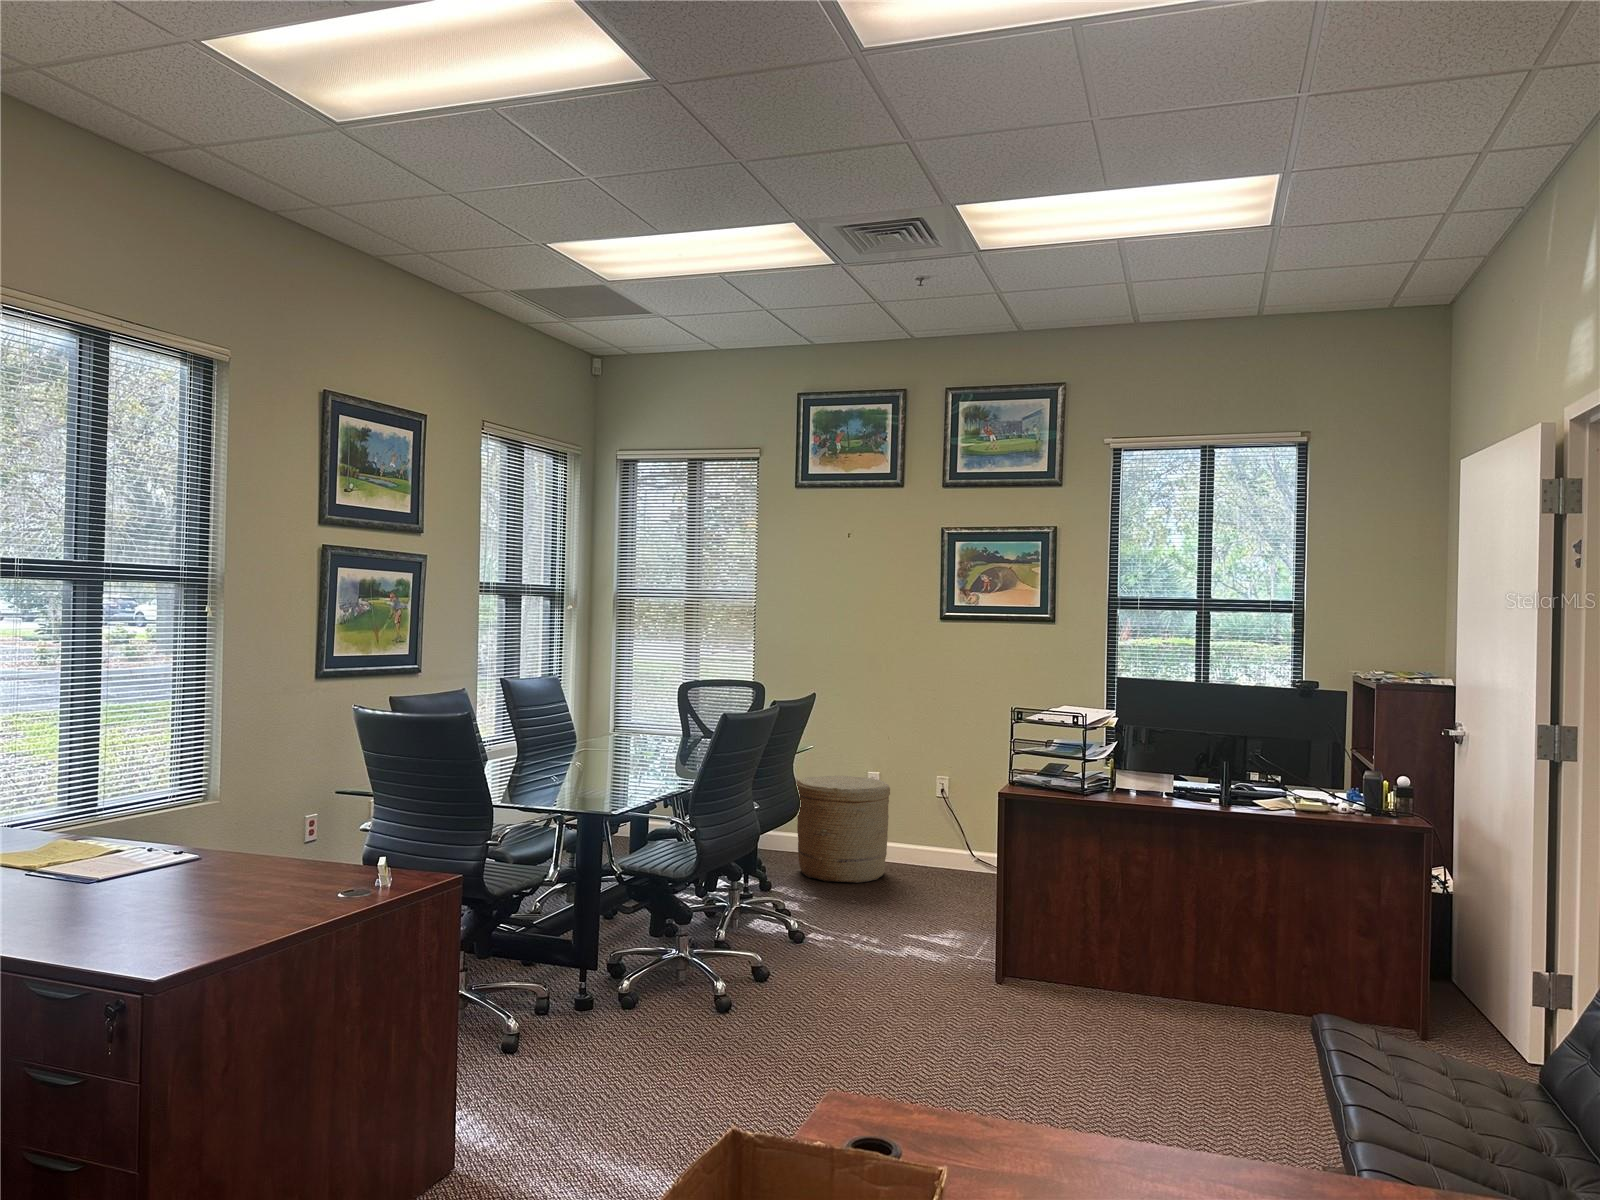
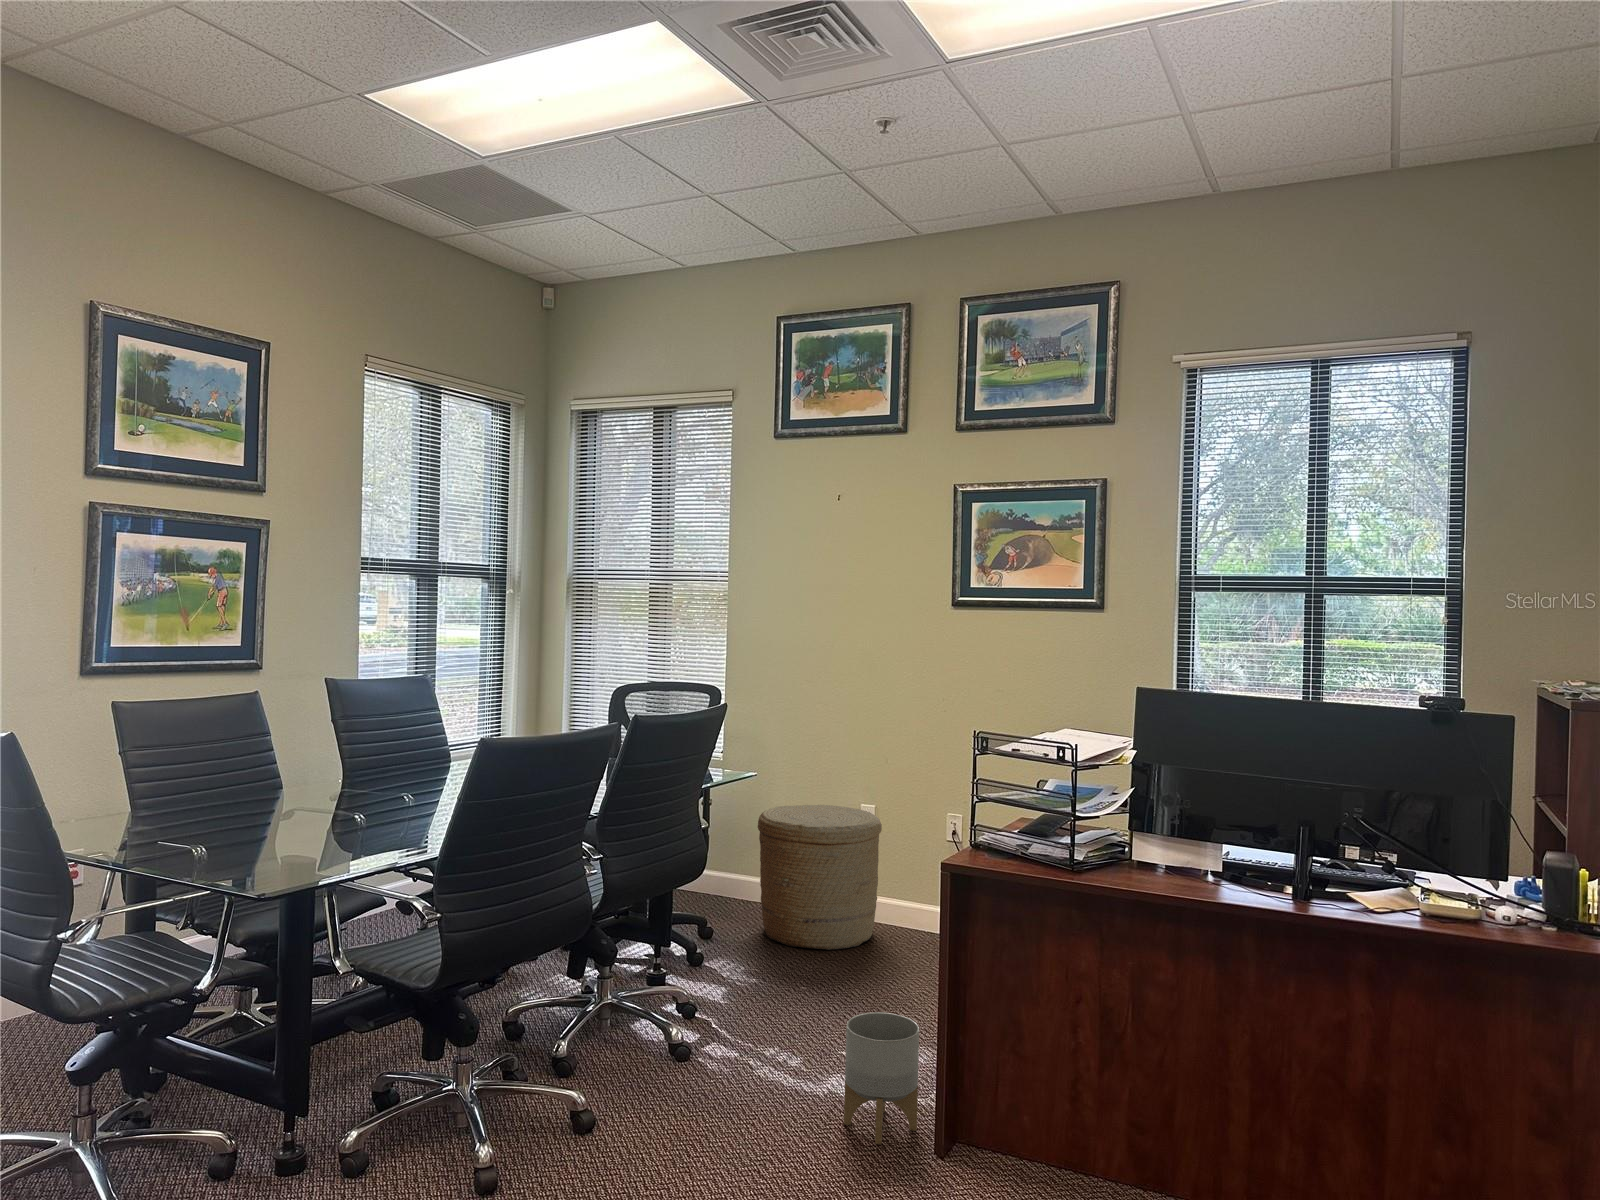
planter: none [926,901,977,983] -> present [844,1012,919,1144]

